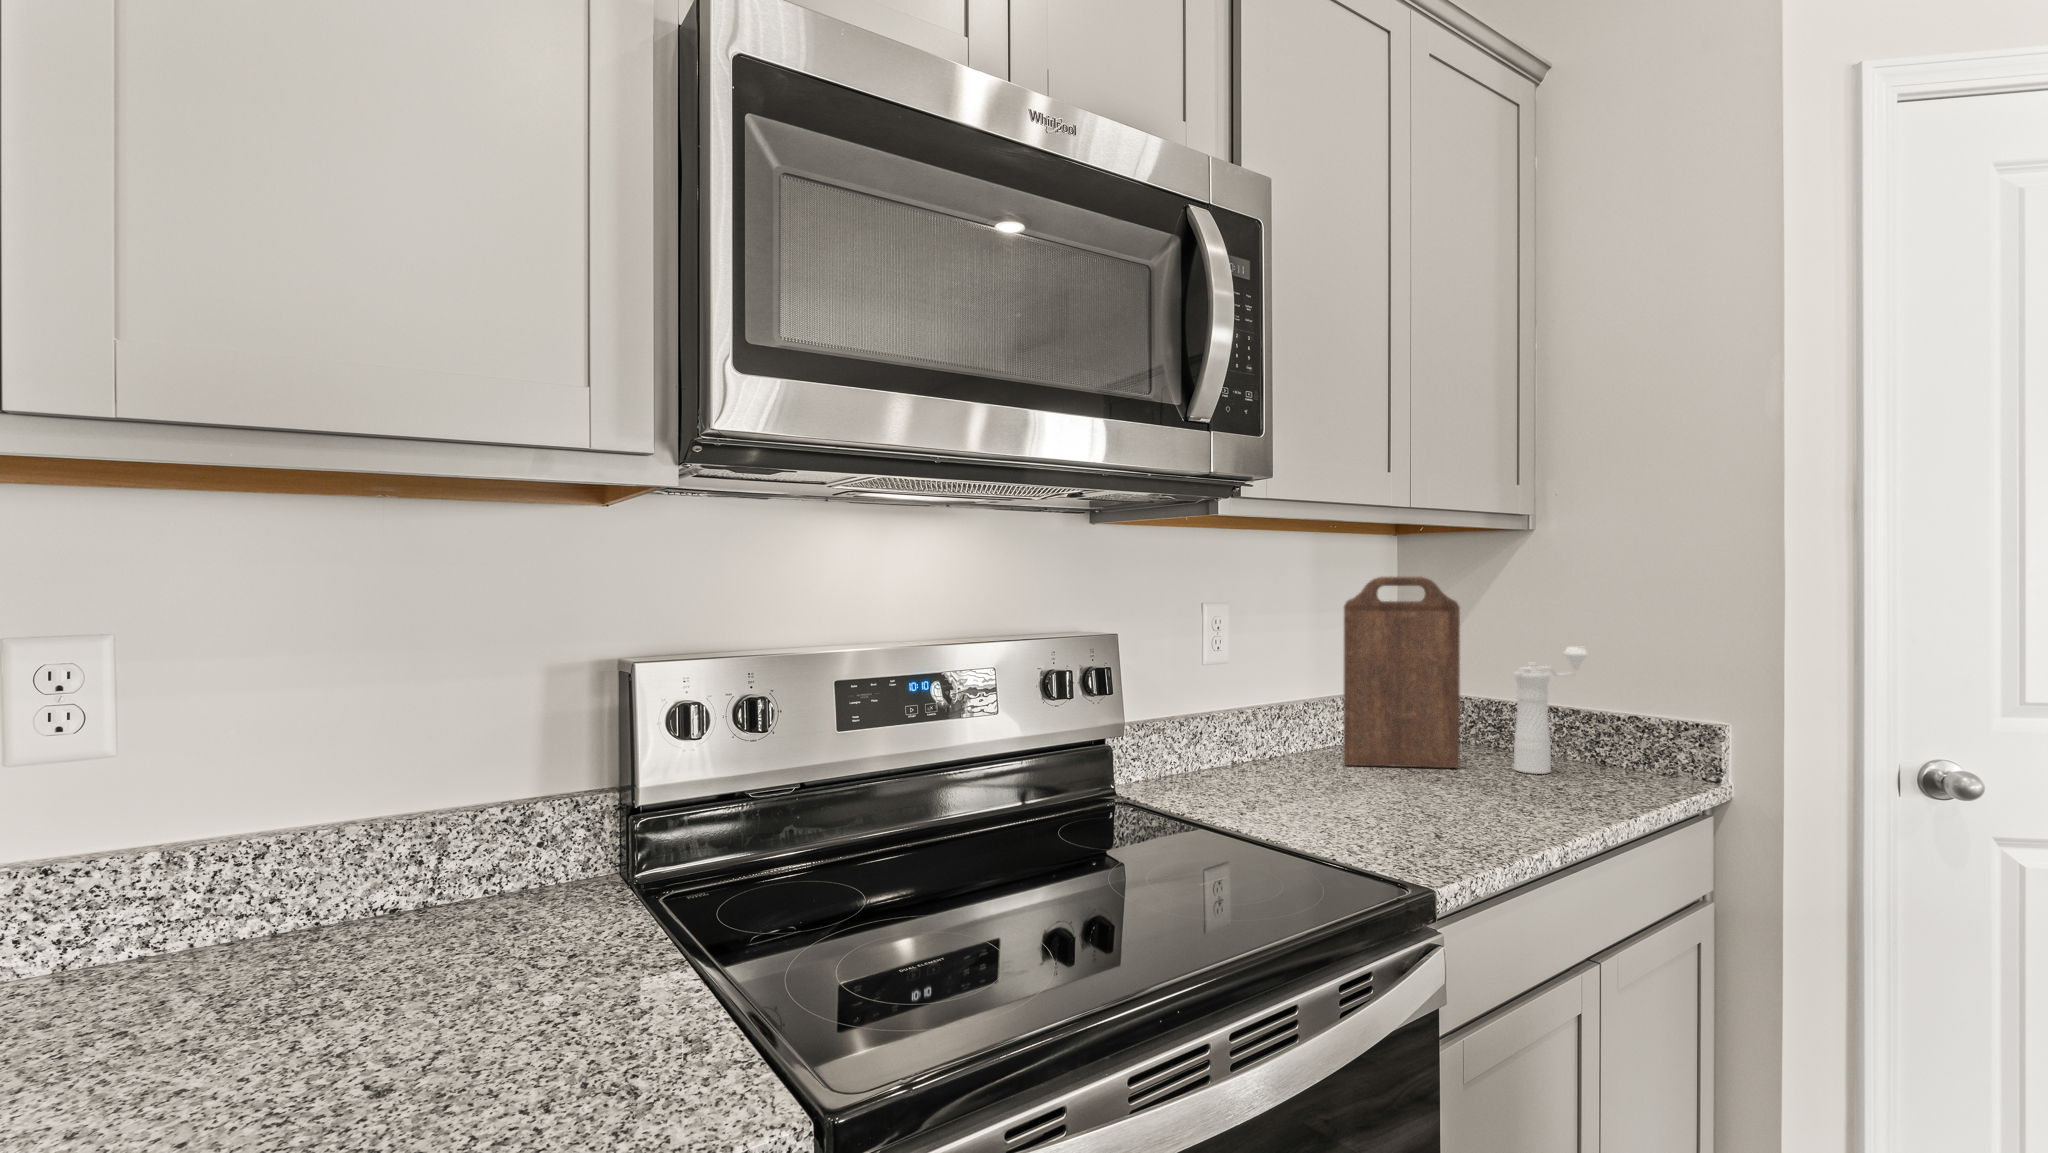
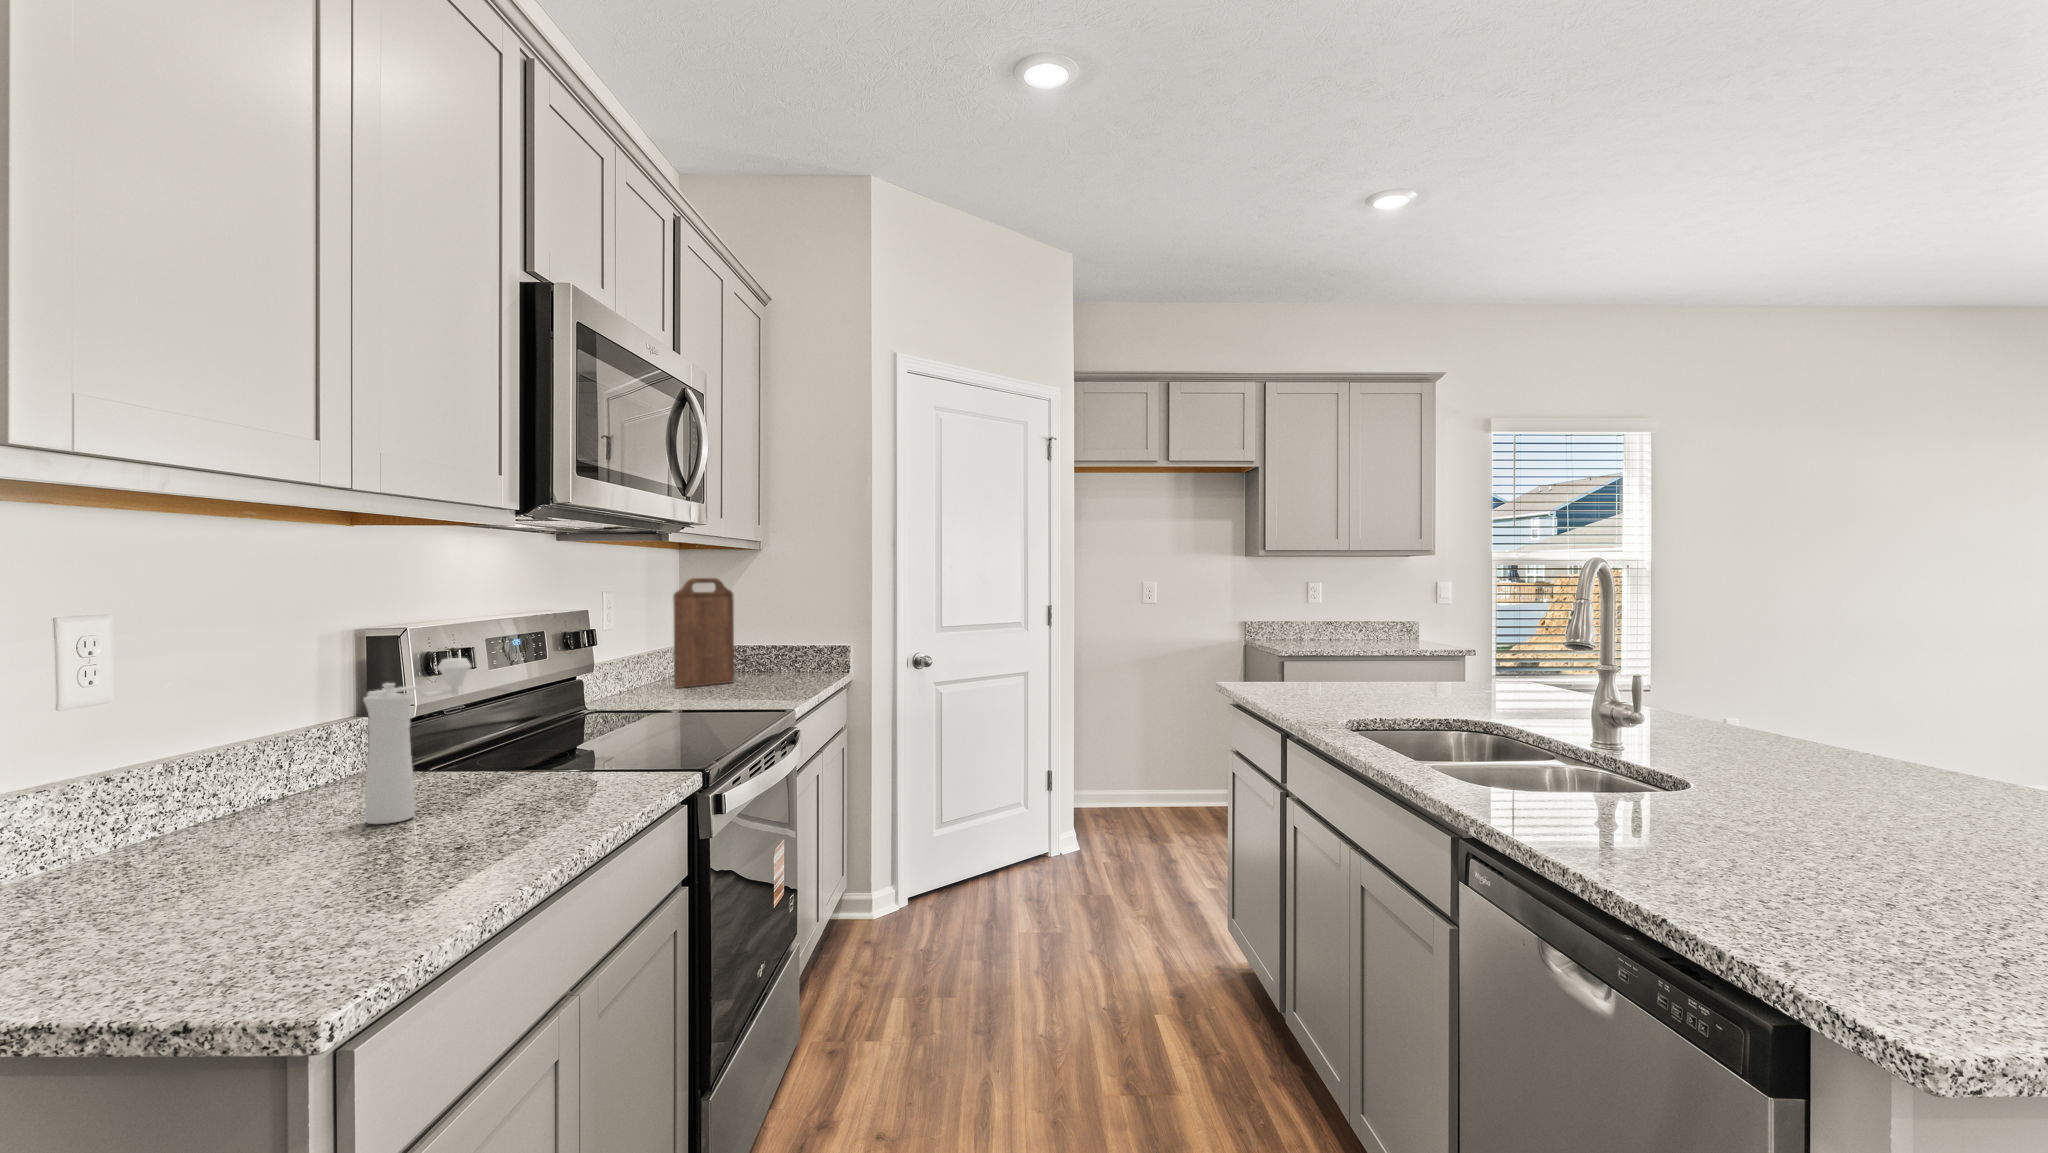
pepper mill: present [1514,647,1588,774] -> present [364,658,471,824]

